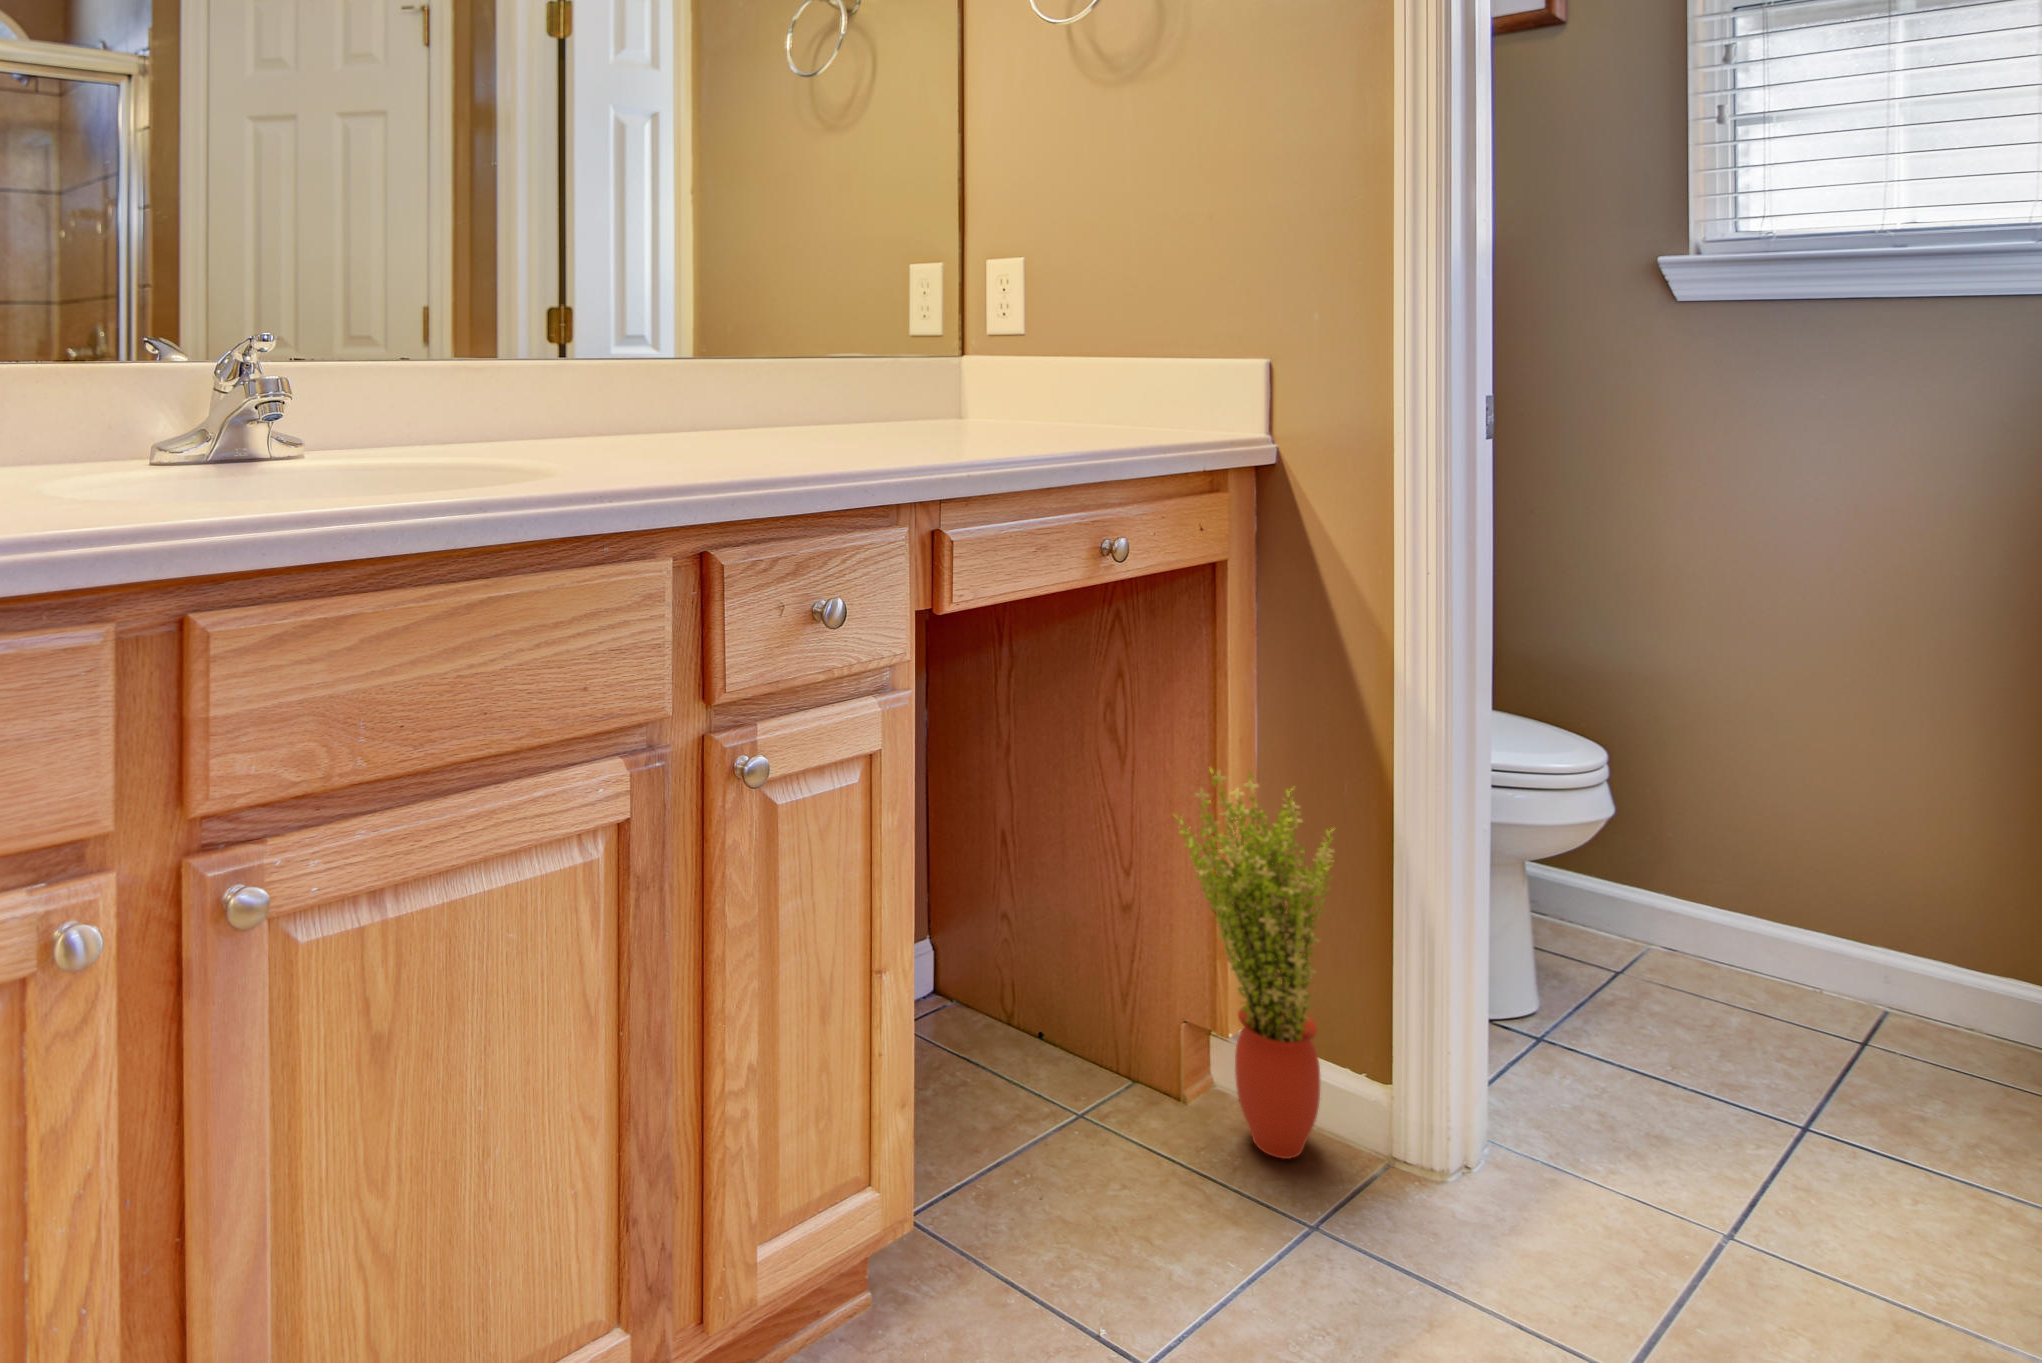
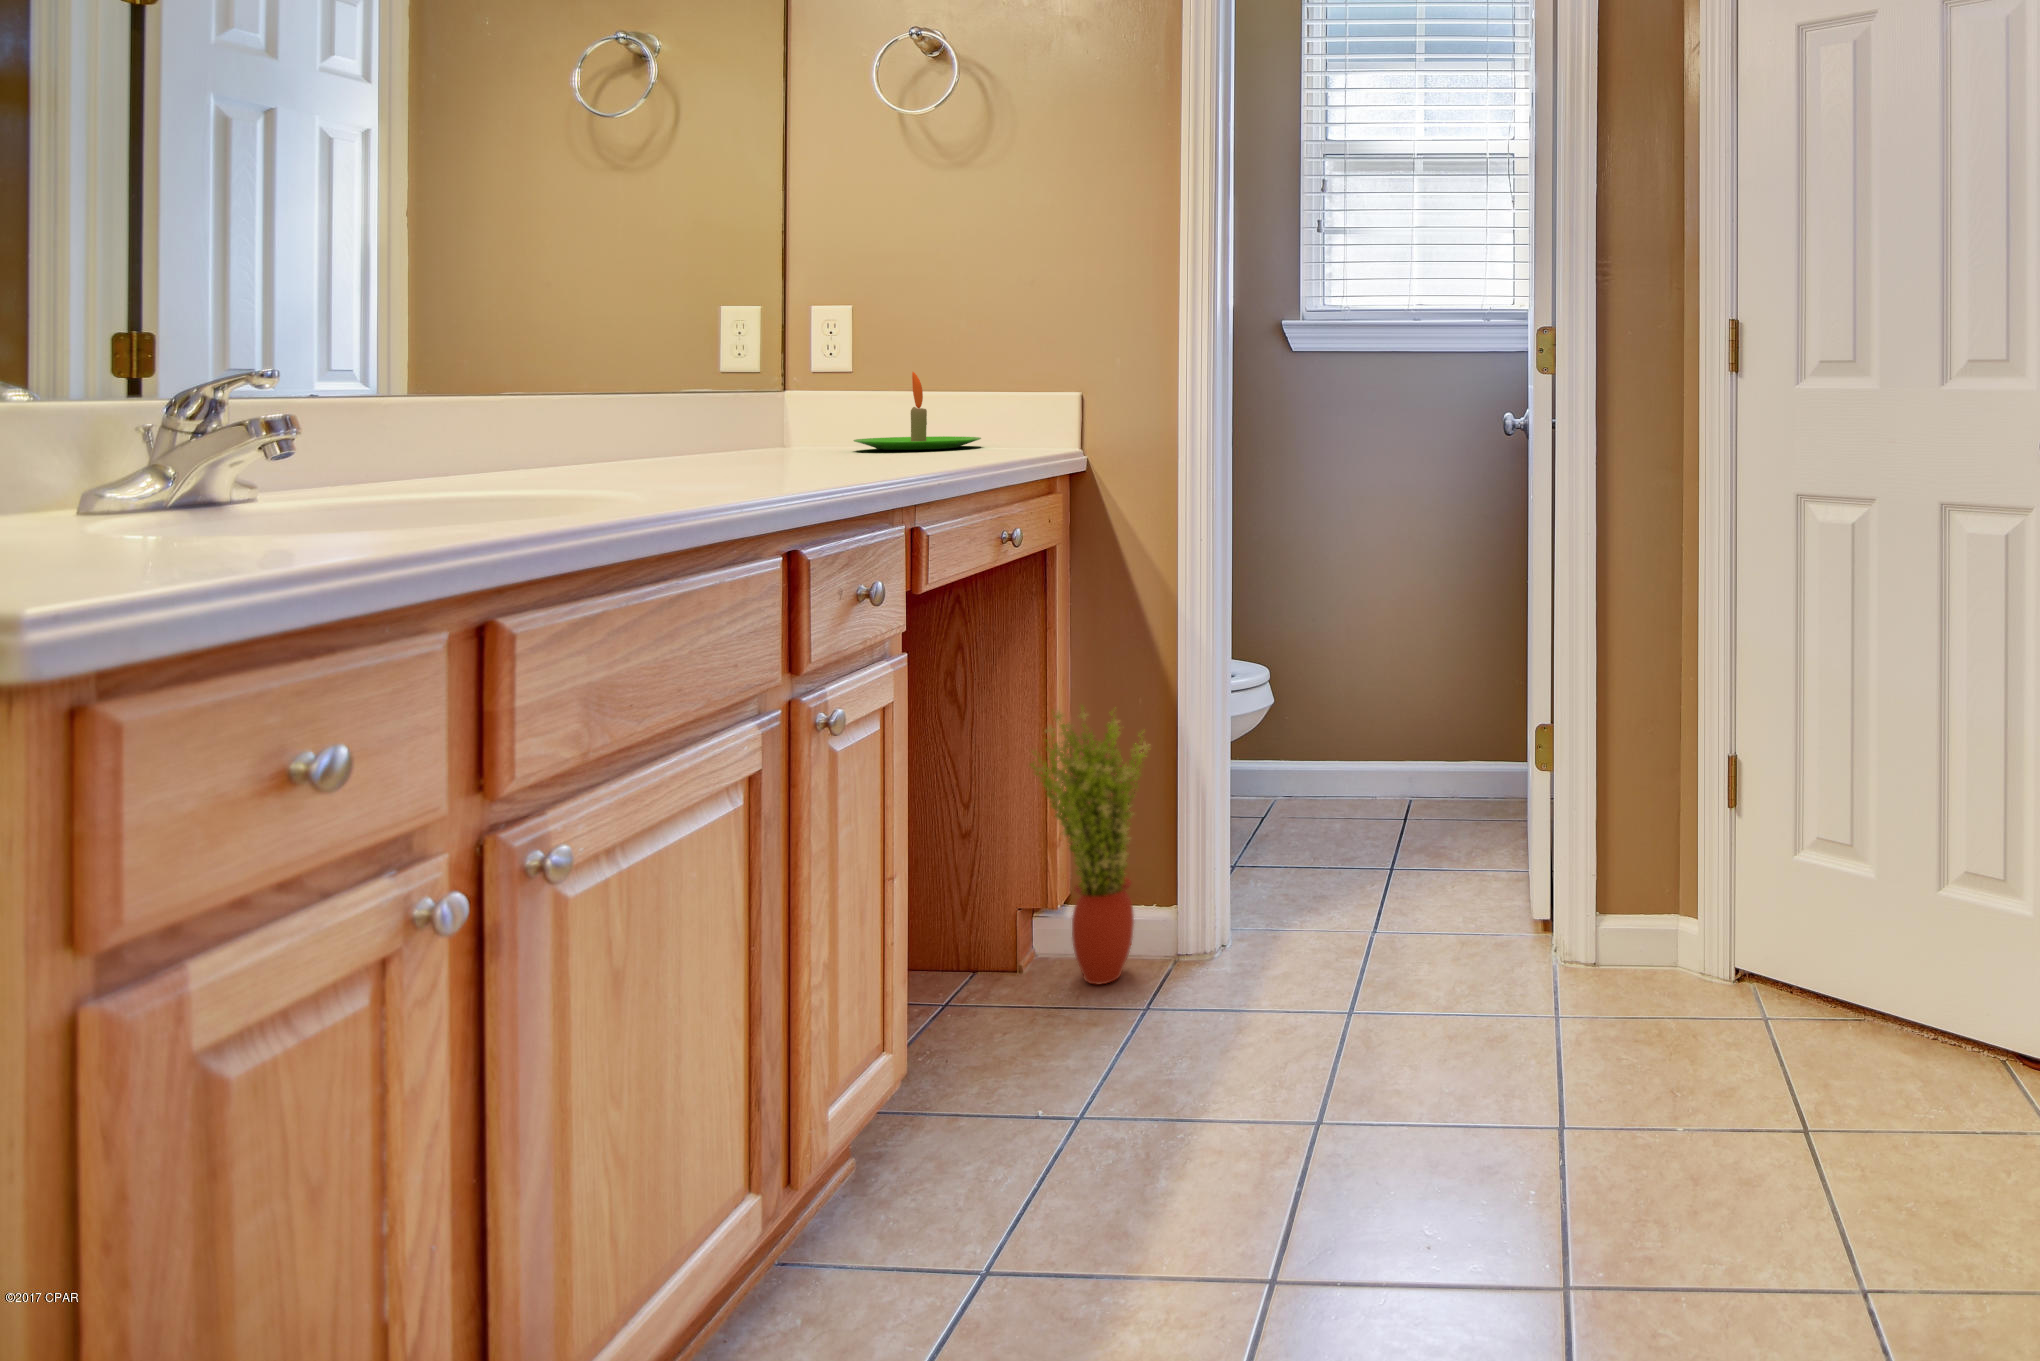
candle: none [1014,336,1152,425] -> present [854,372,981,450]

